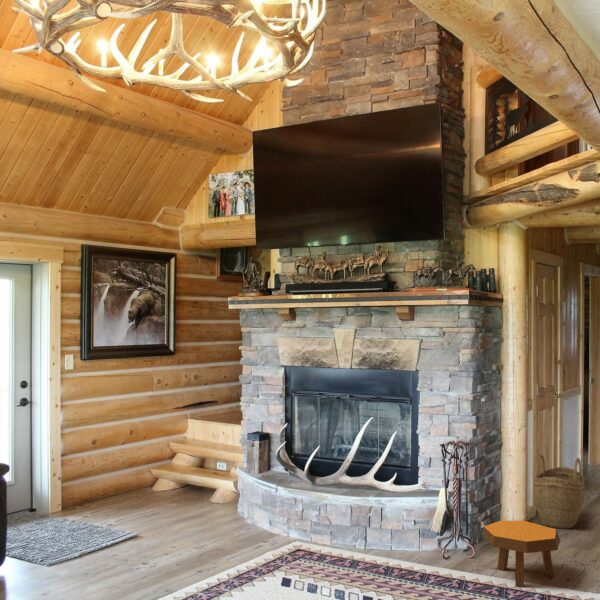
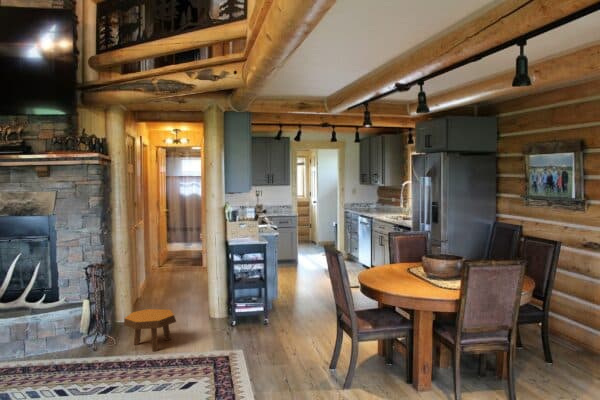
woven basket: present [533,454,585,529] -> none [135,265,167,313]

